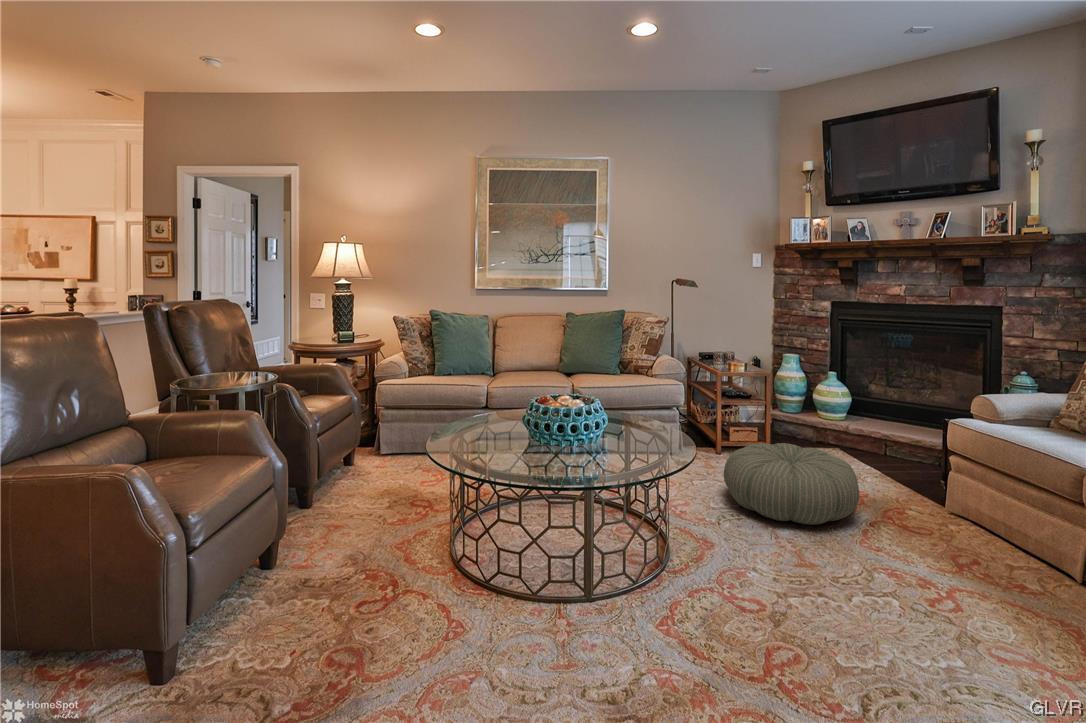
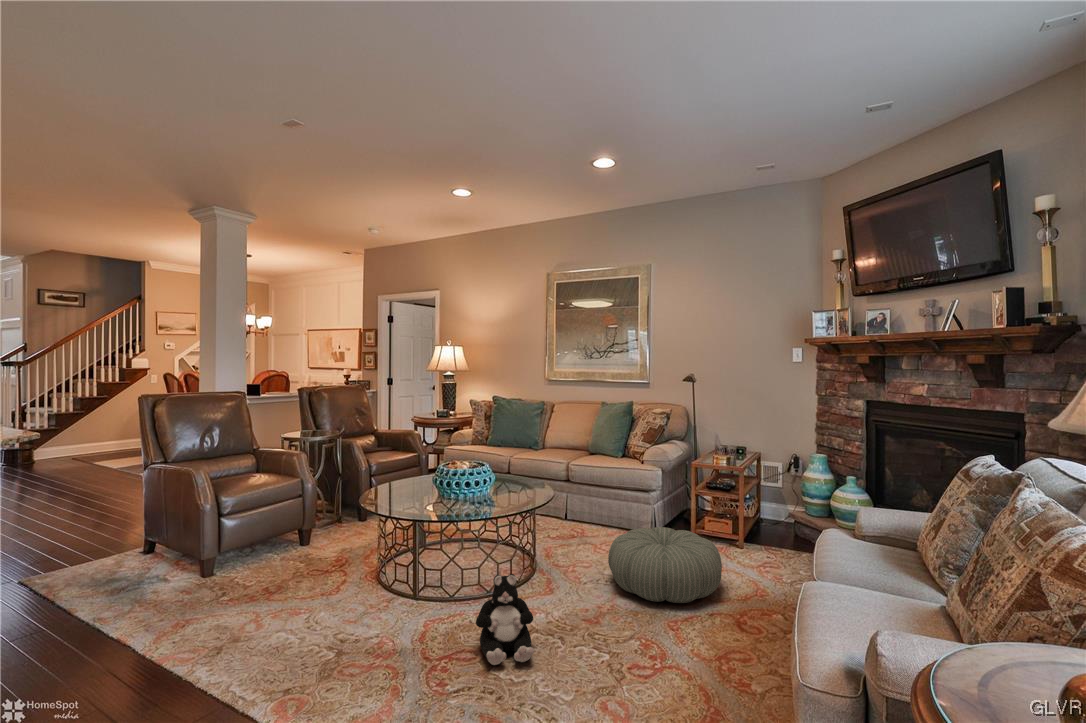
plush toy: none [767,536,876,664] -> present [476,574,534,665]

